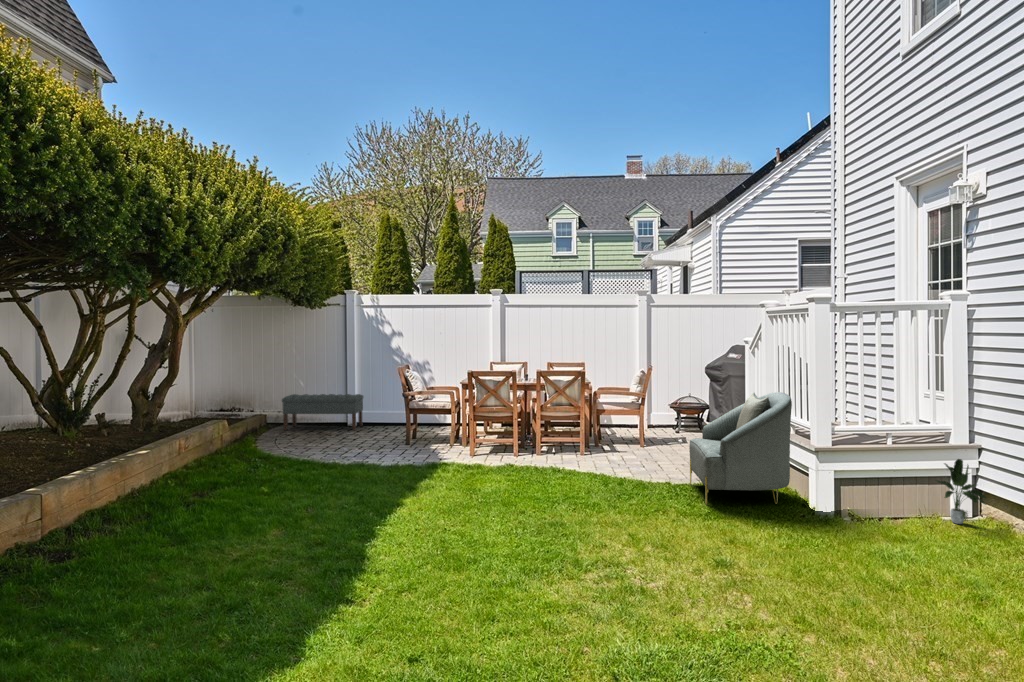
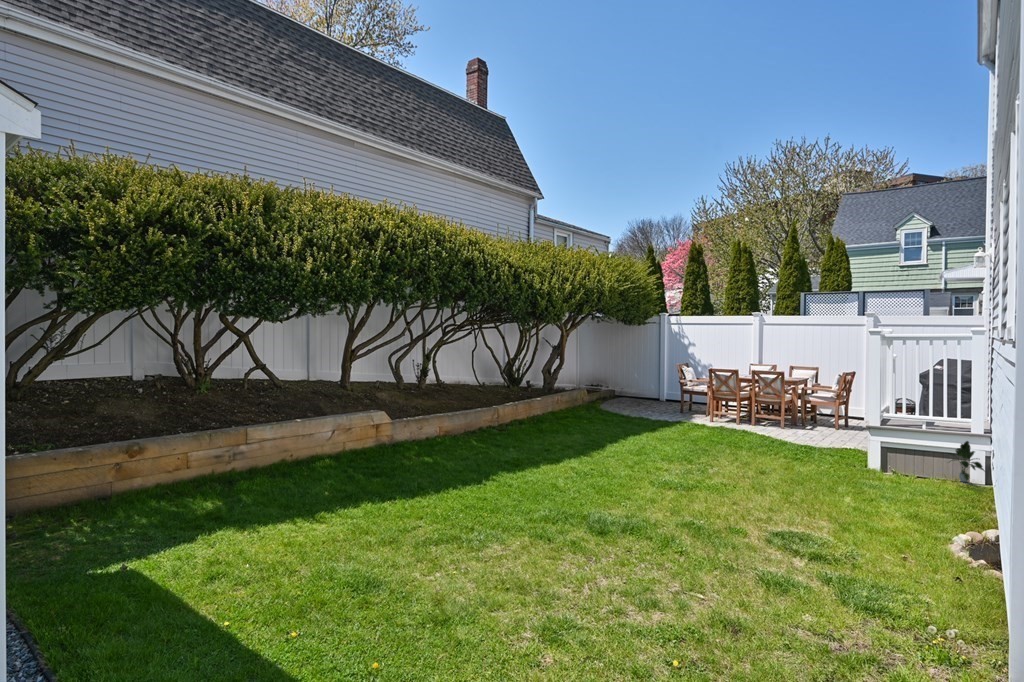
armchair: present [689,392,792,505] -> none [807,392,877,459]
bench: present [282,394,363,430] -> none [618,378,666,402]

